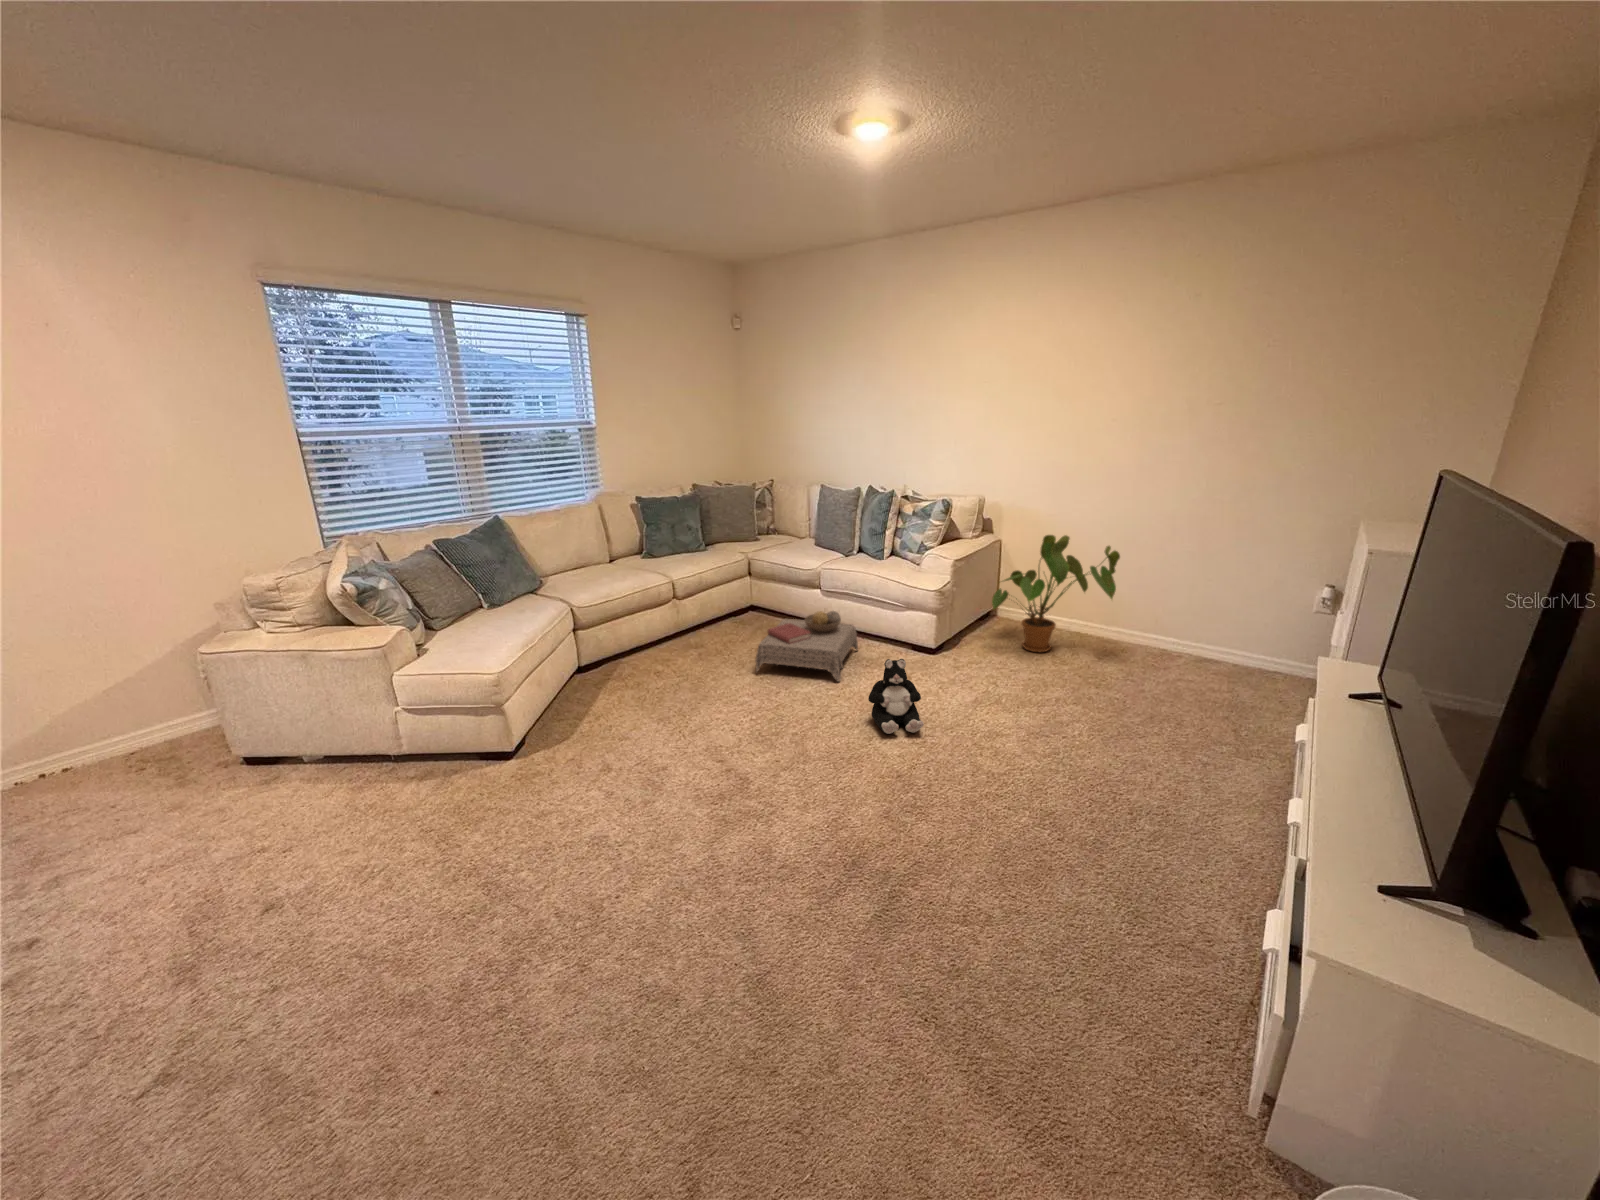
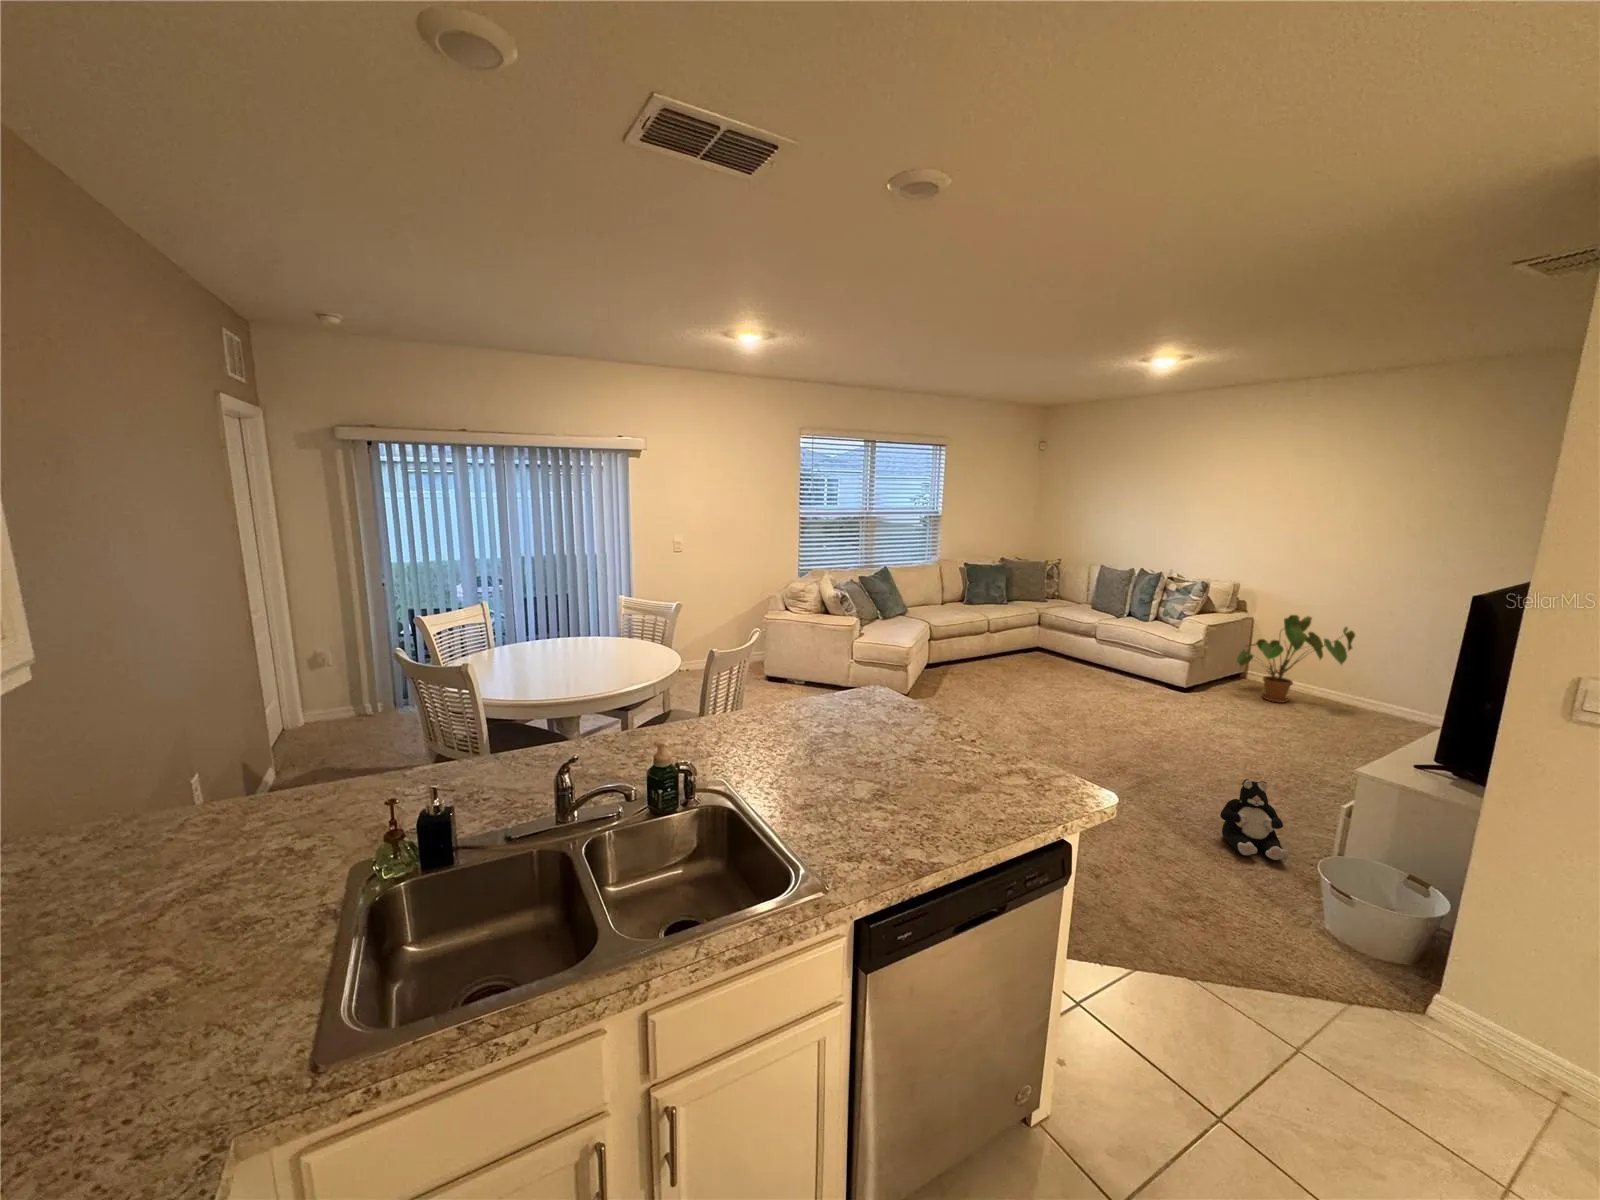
ottoman: present [755,611,858,682] -> none [1045,648,1123,696]
plush toy: present [868,659,924,734] -> present [1220,779,1288,860]

